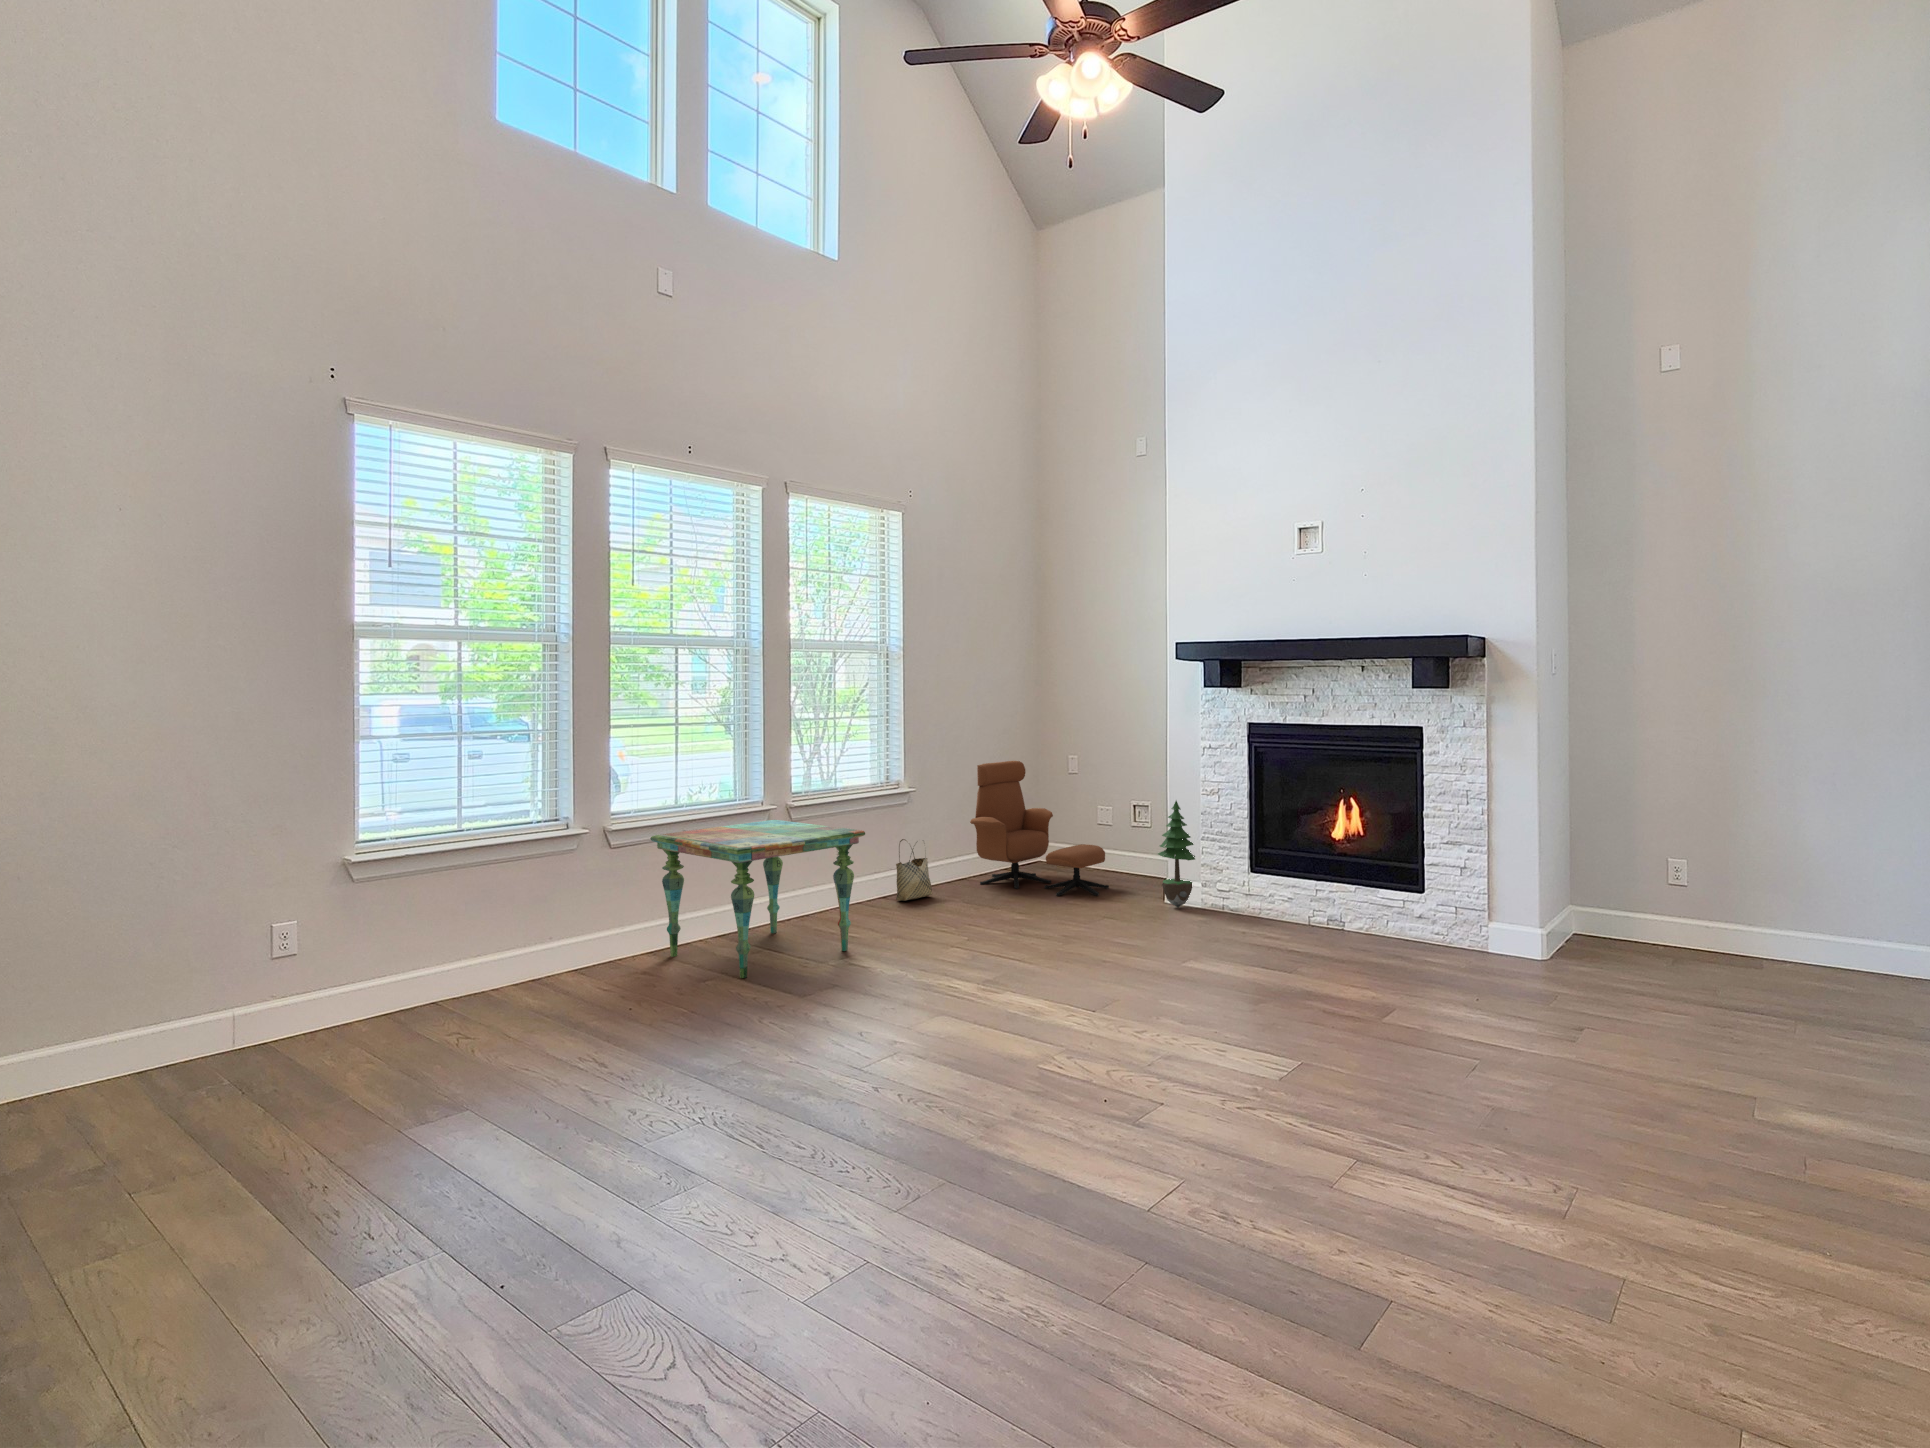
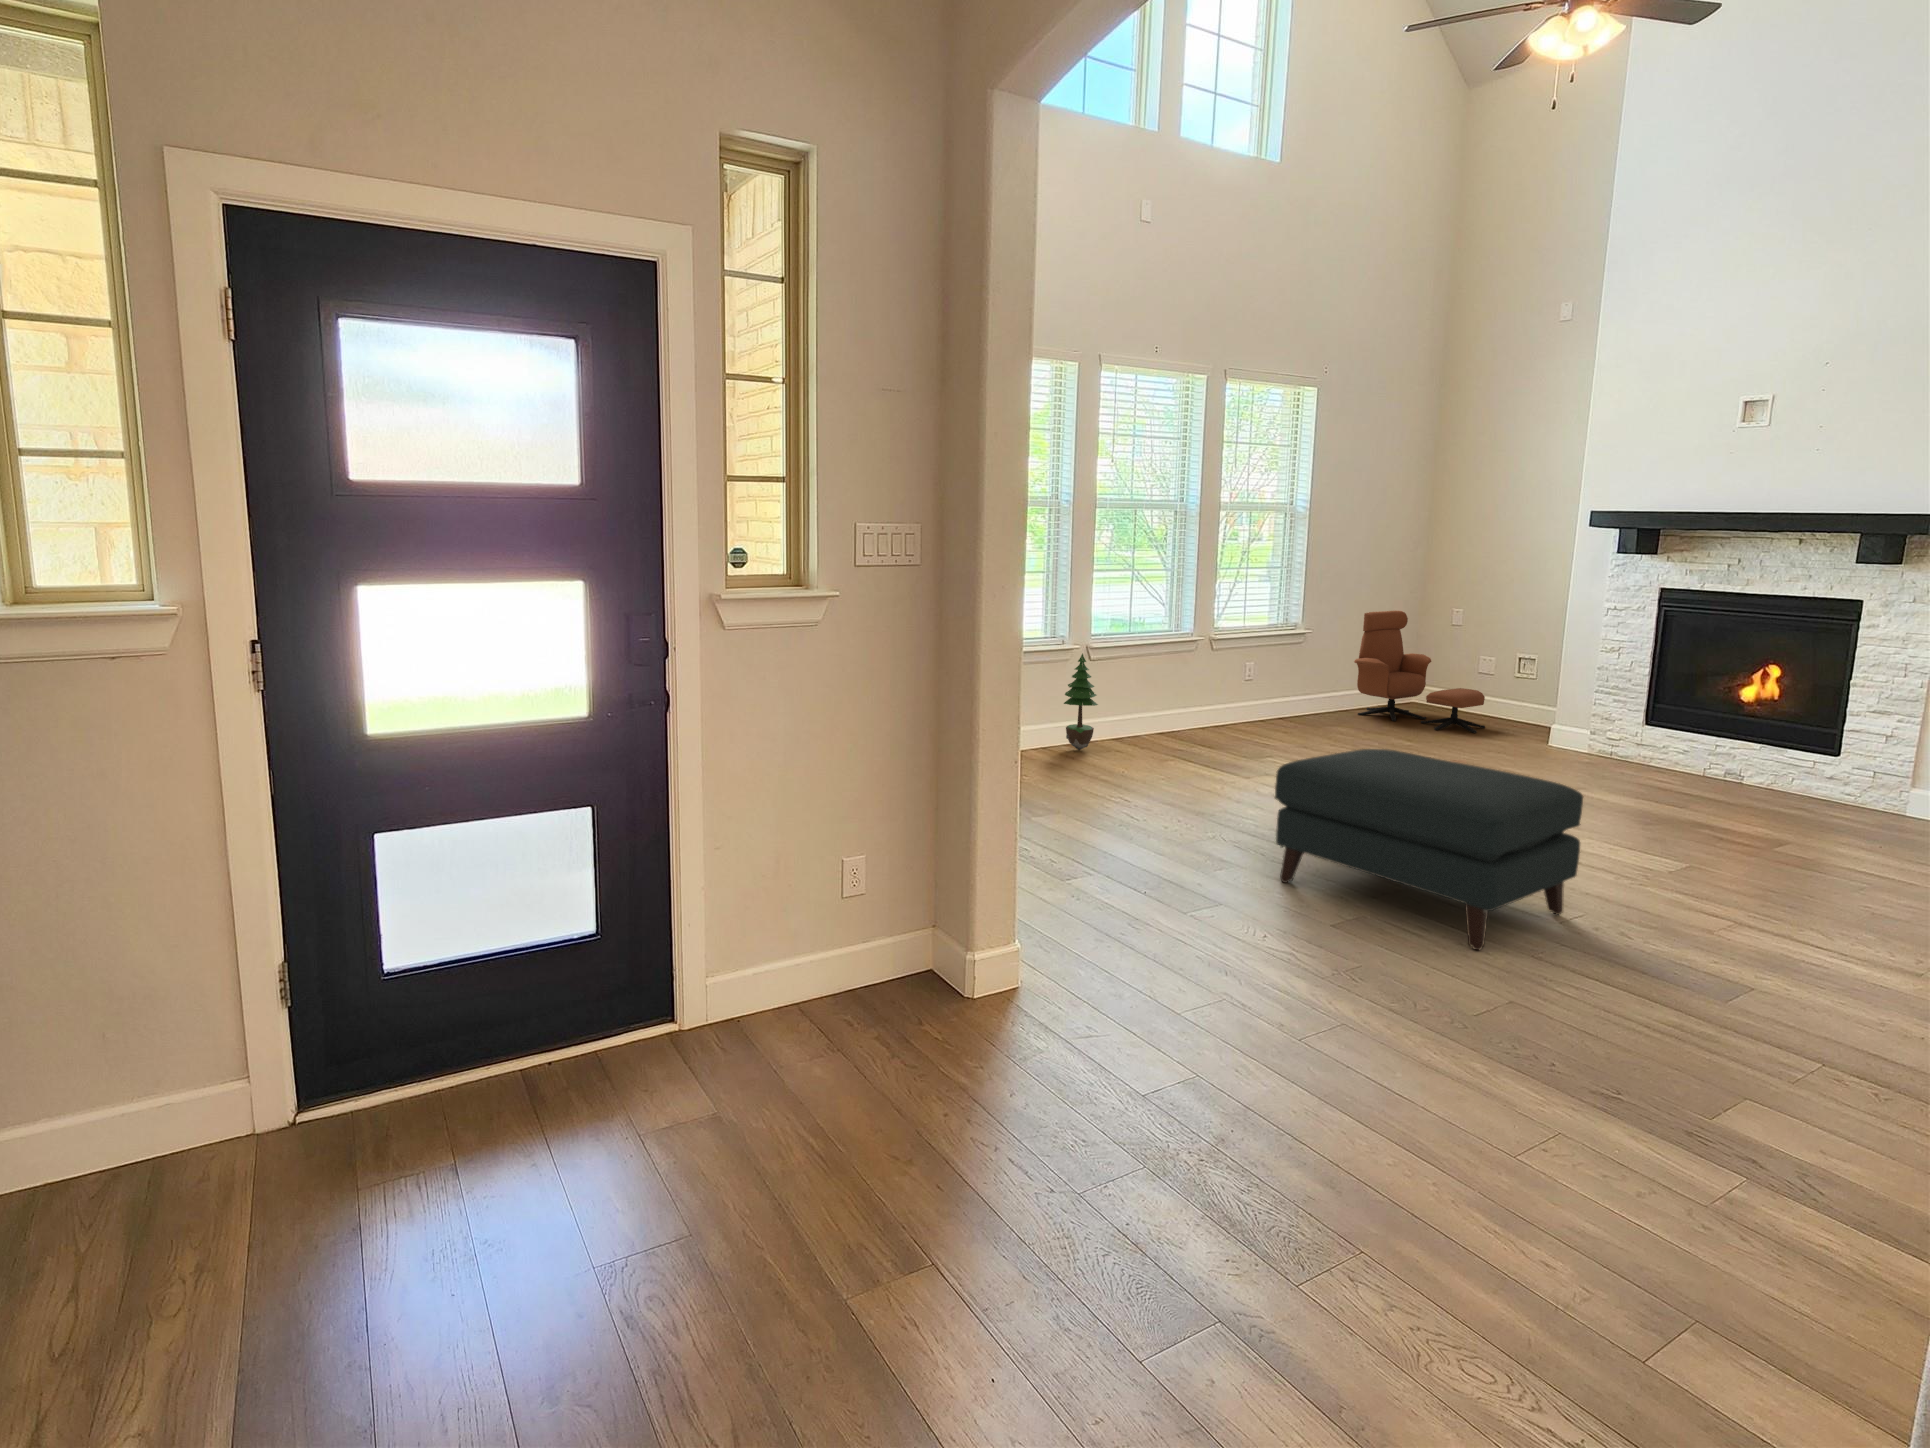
potted tree: present [1158,801,1195,907] -> present [1064,654,1098,750]
side table: present [650,820,865,978] -> none [1119,649,1287,761]
woven basket: present [896,839,932,901] -> none [1288,671,1318,721]
ottoman: none [726,960,1157,1325] -> present [1275,749,1583,950]

